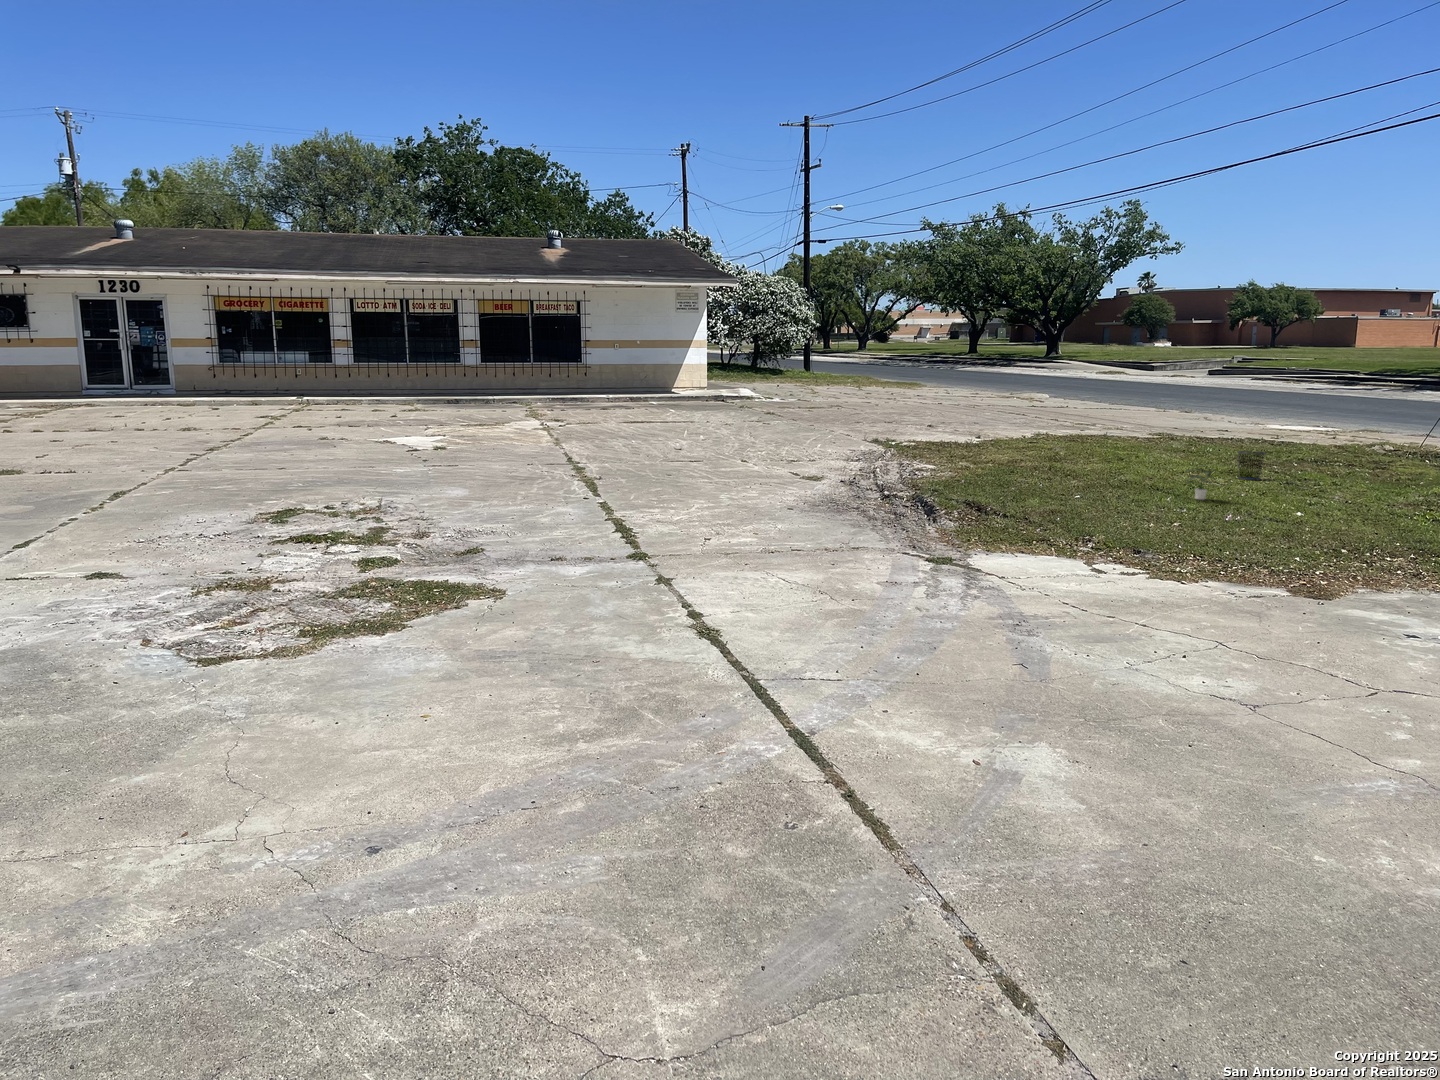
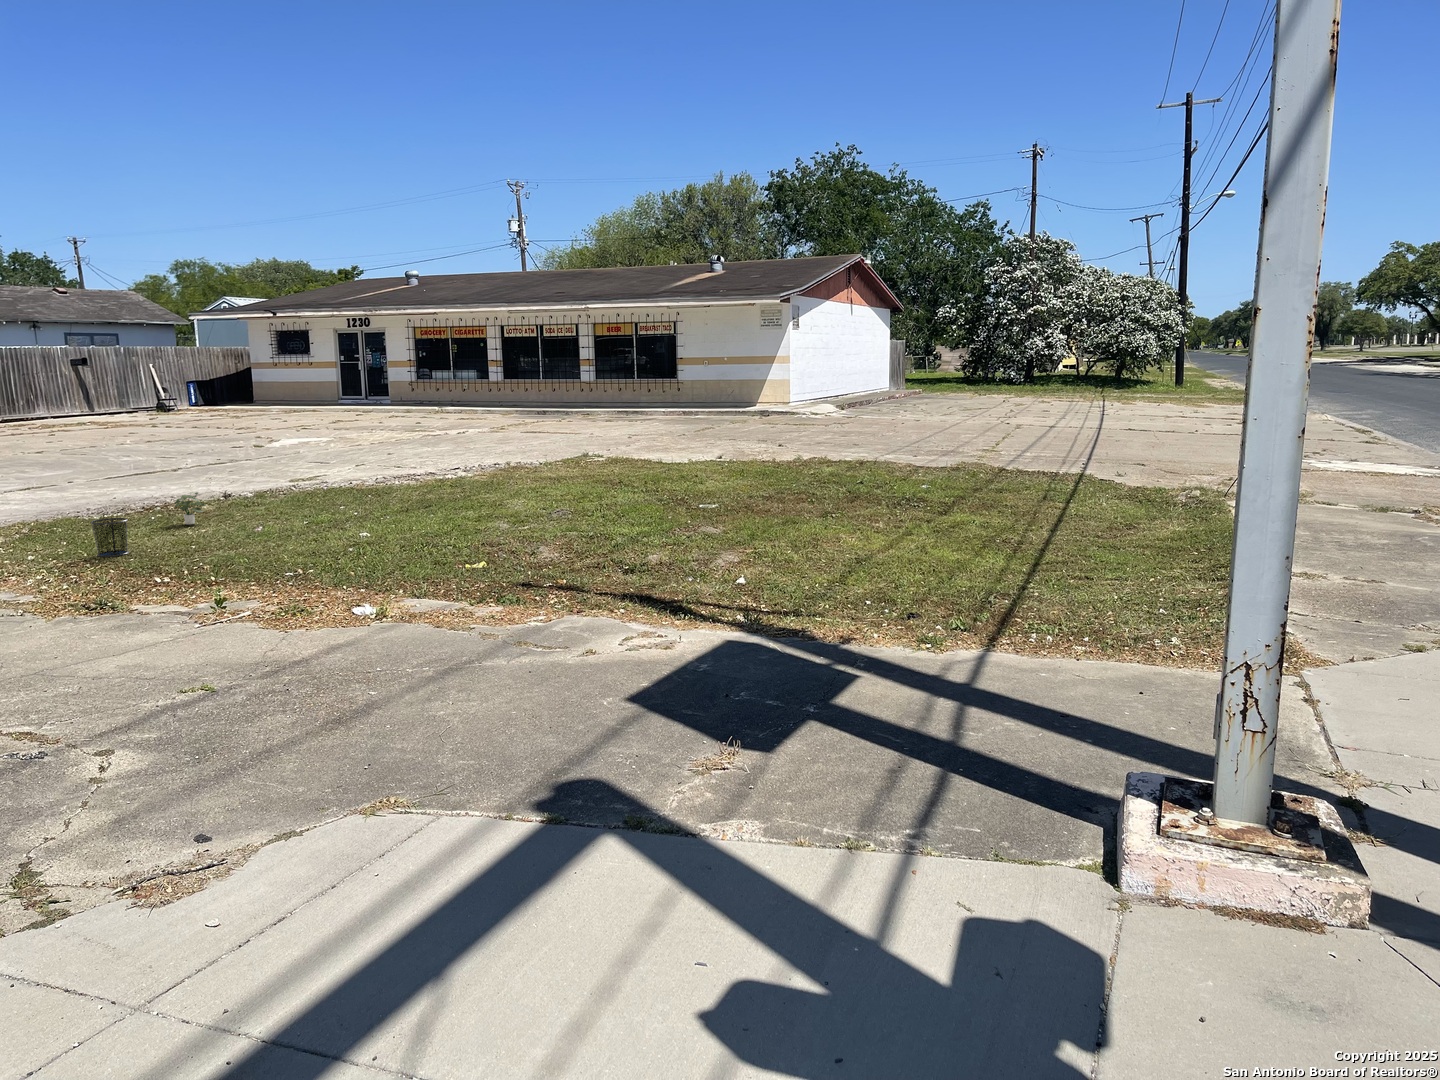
waste bin: present [1237,451,1265,480] -> present [91,518,129,557]

